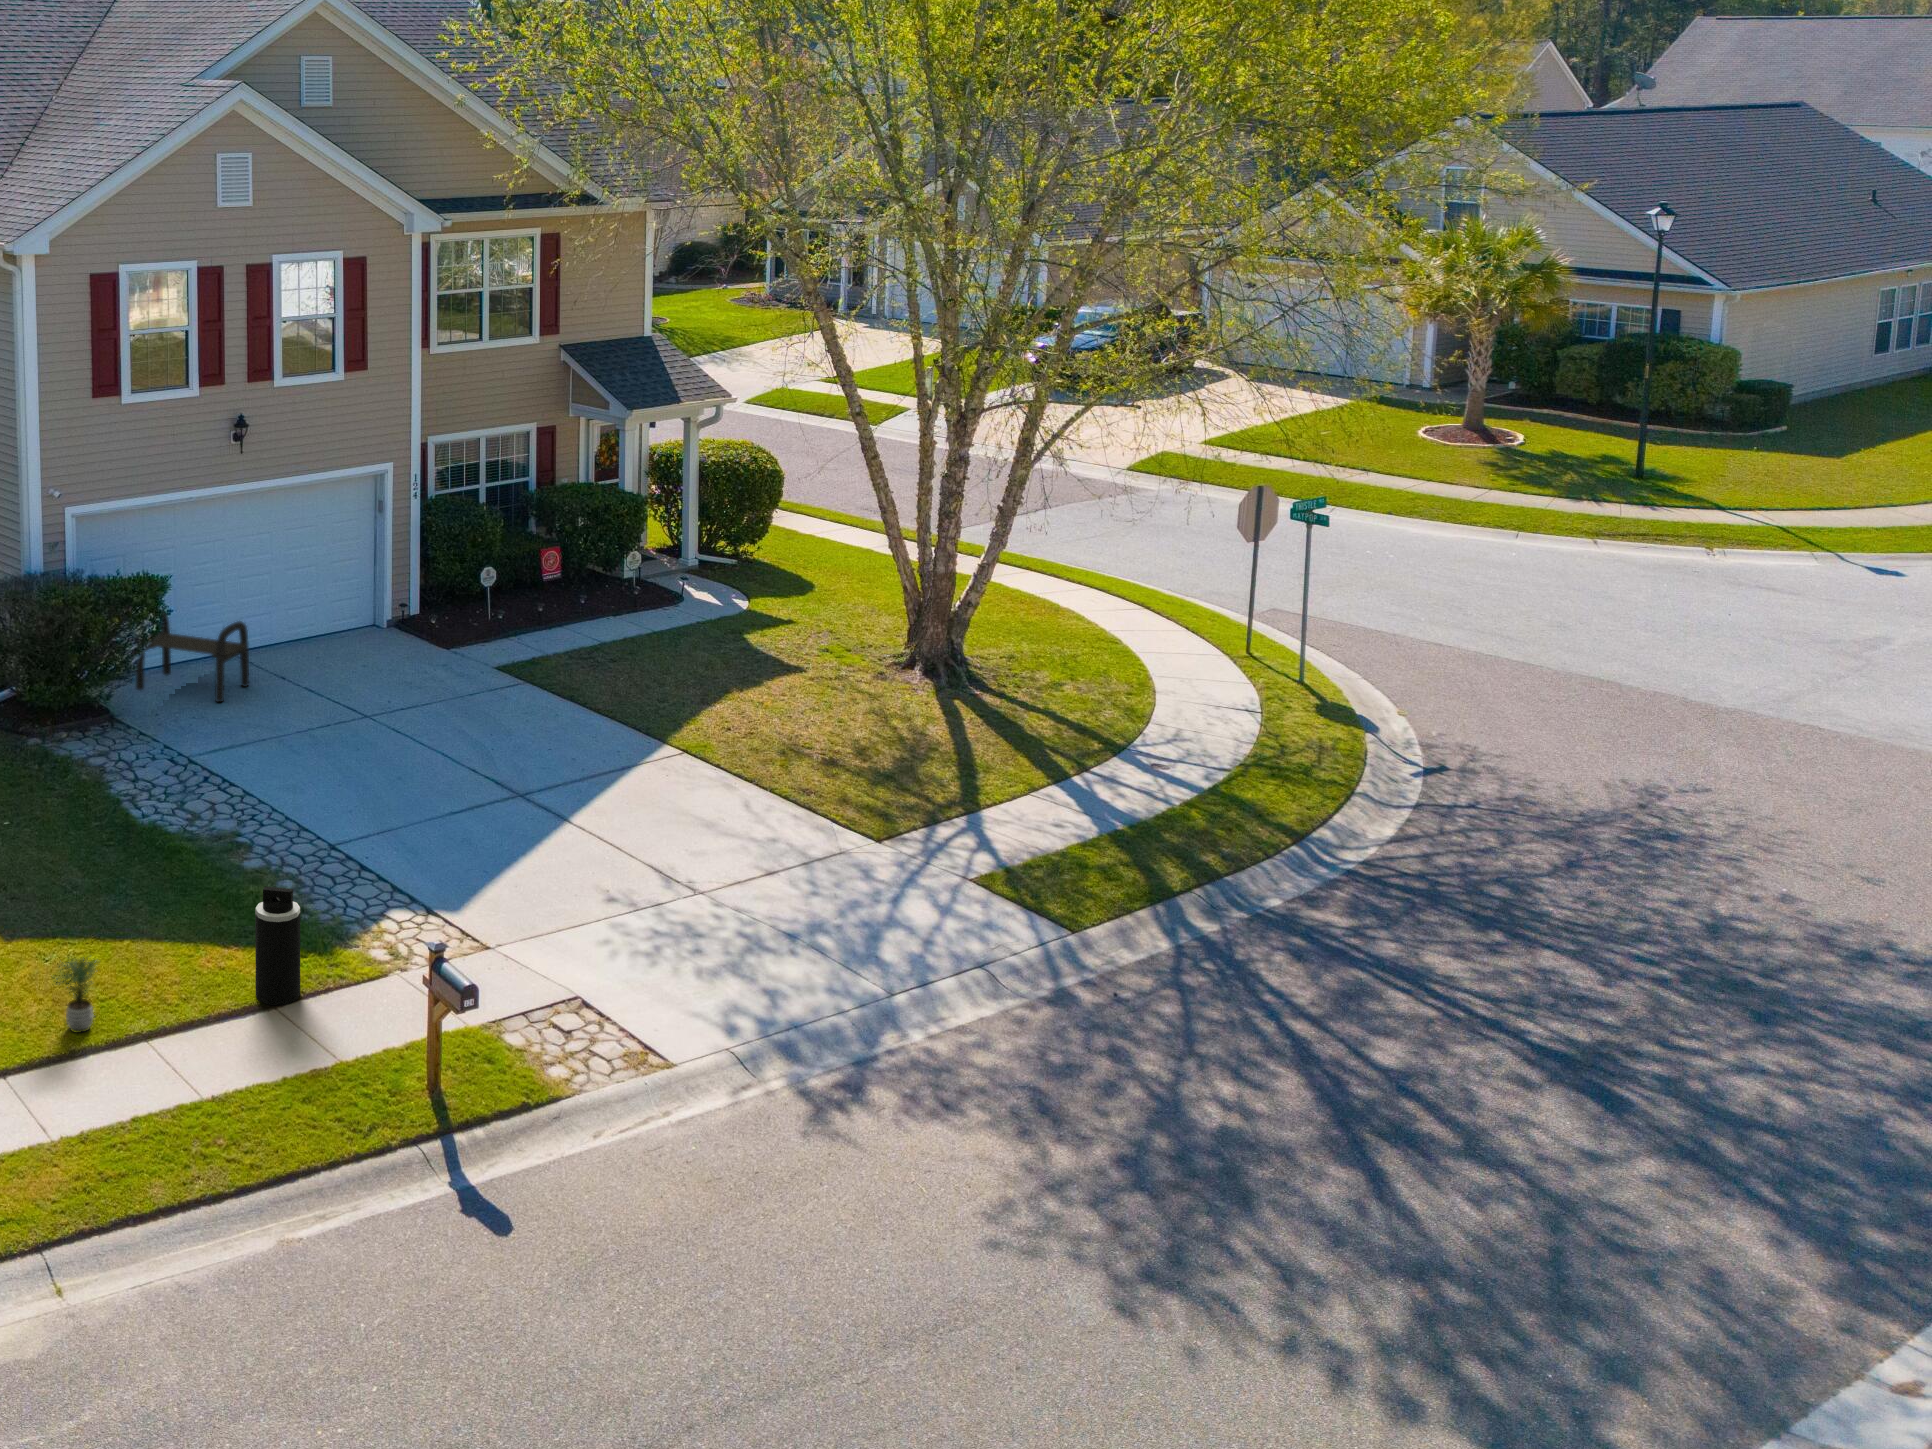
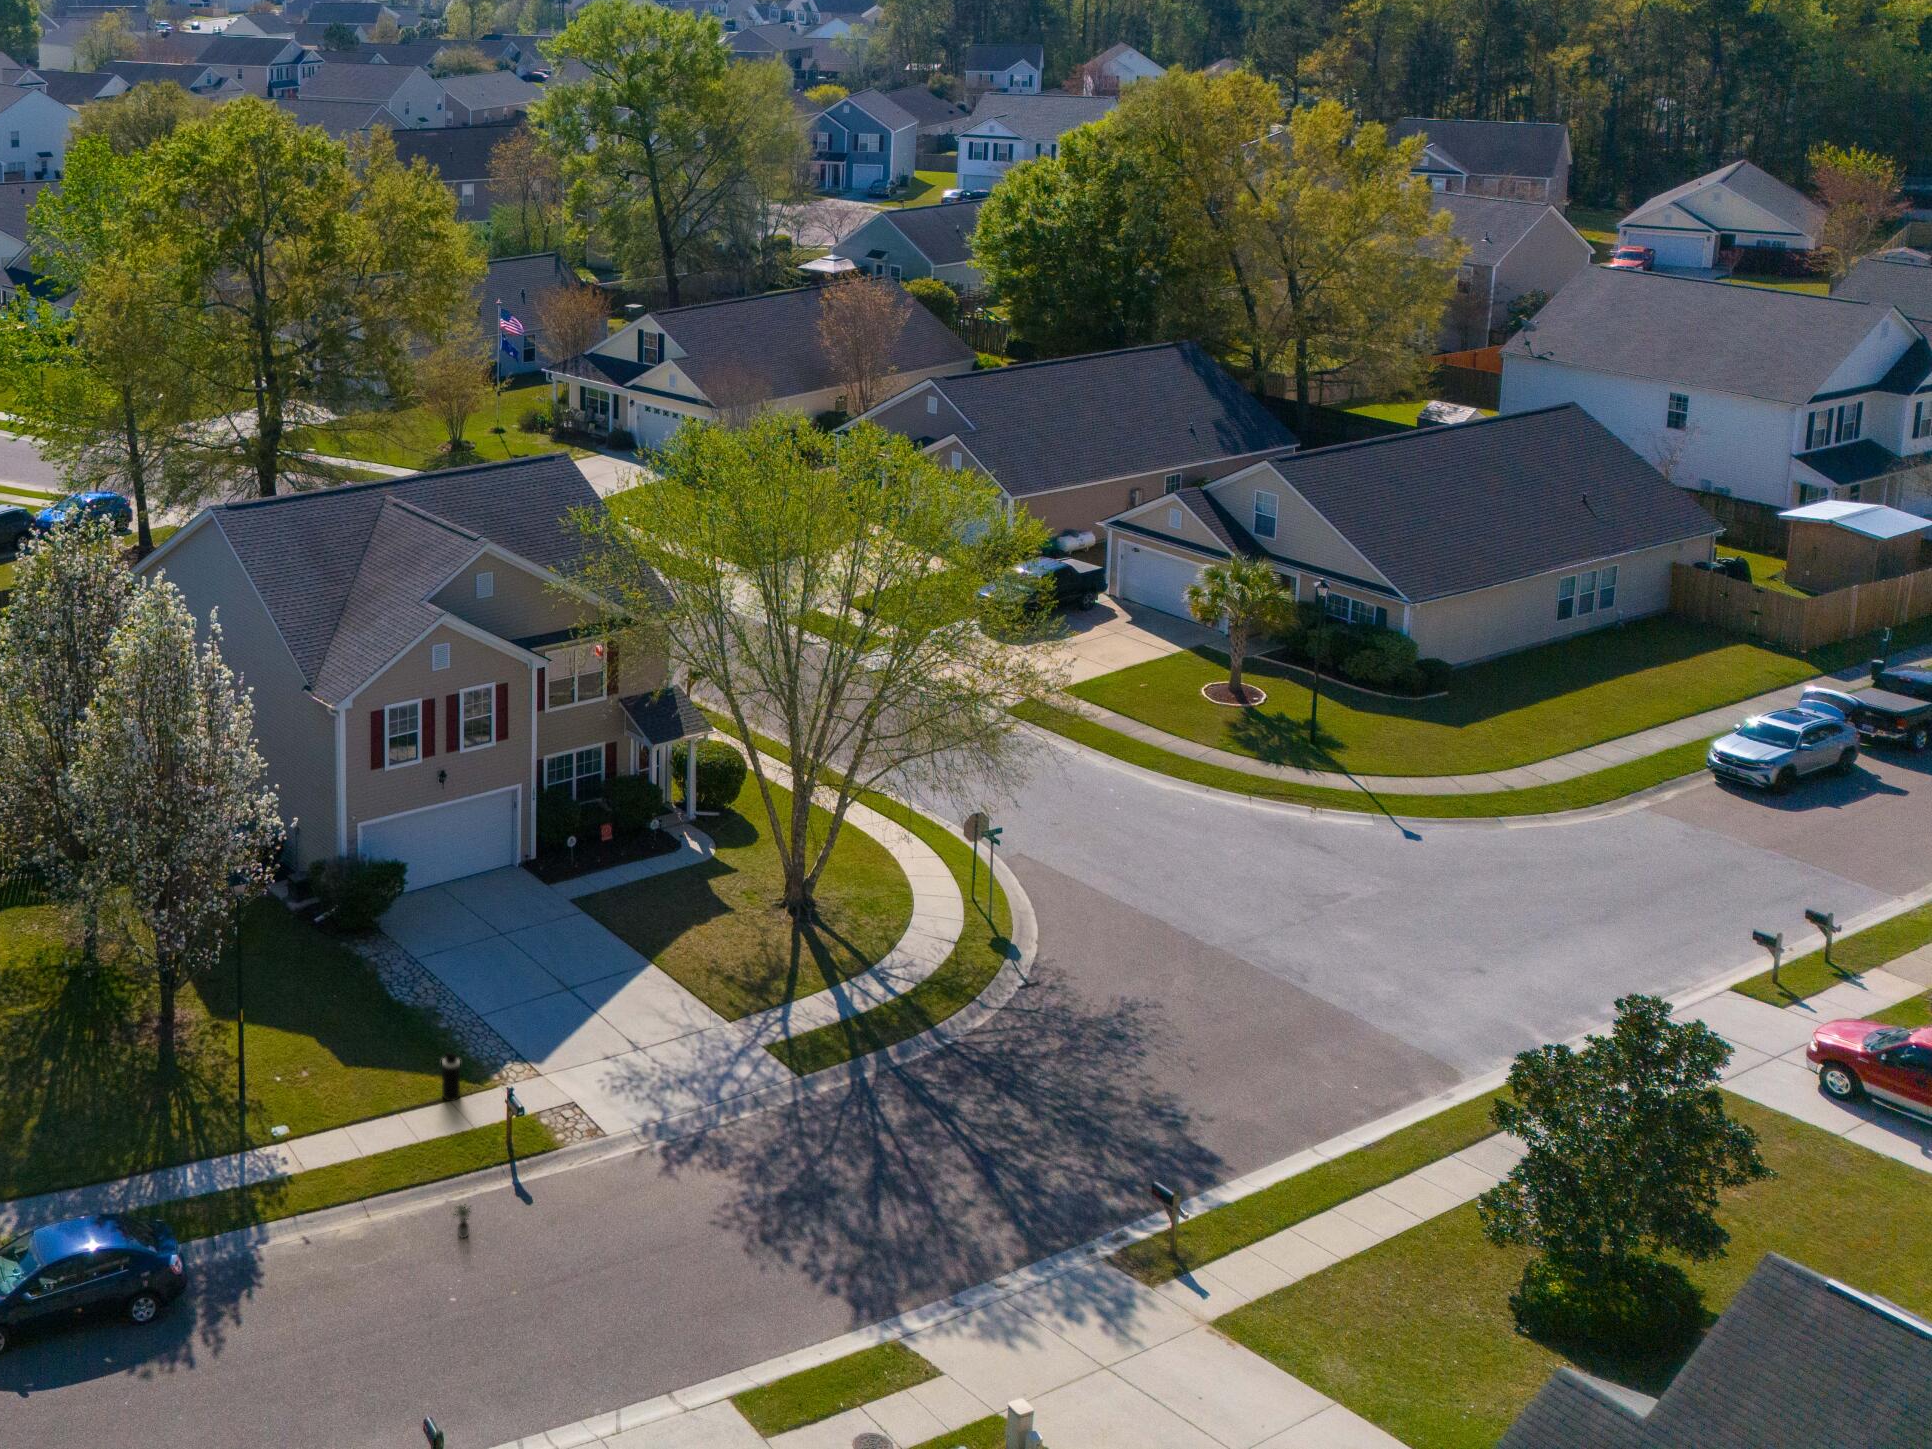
bench: present [136,613,249,702] -> none [391,871,446,922]
potted plant: present [52,957,95,1033] -> present [453,1204,471,1238]

